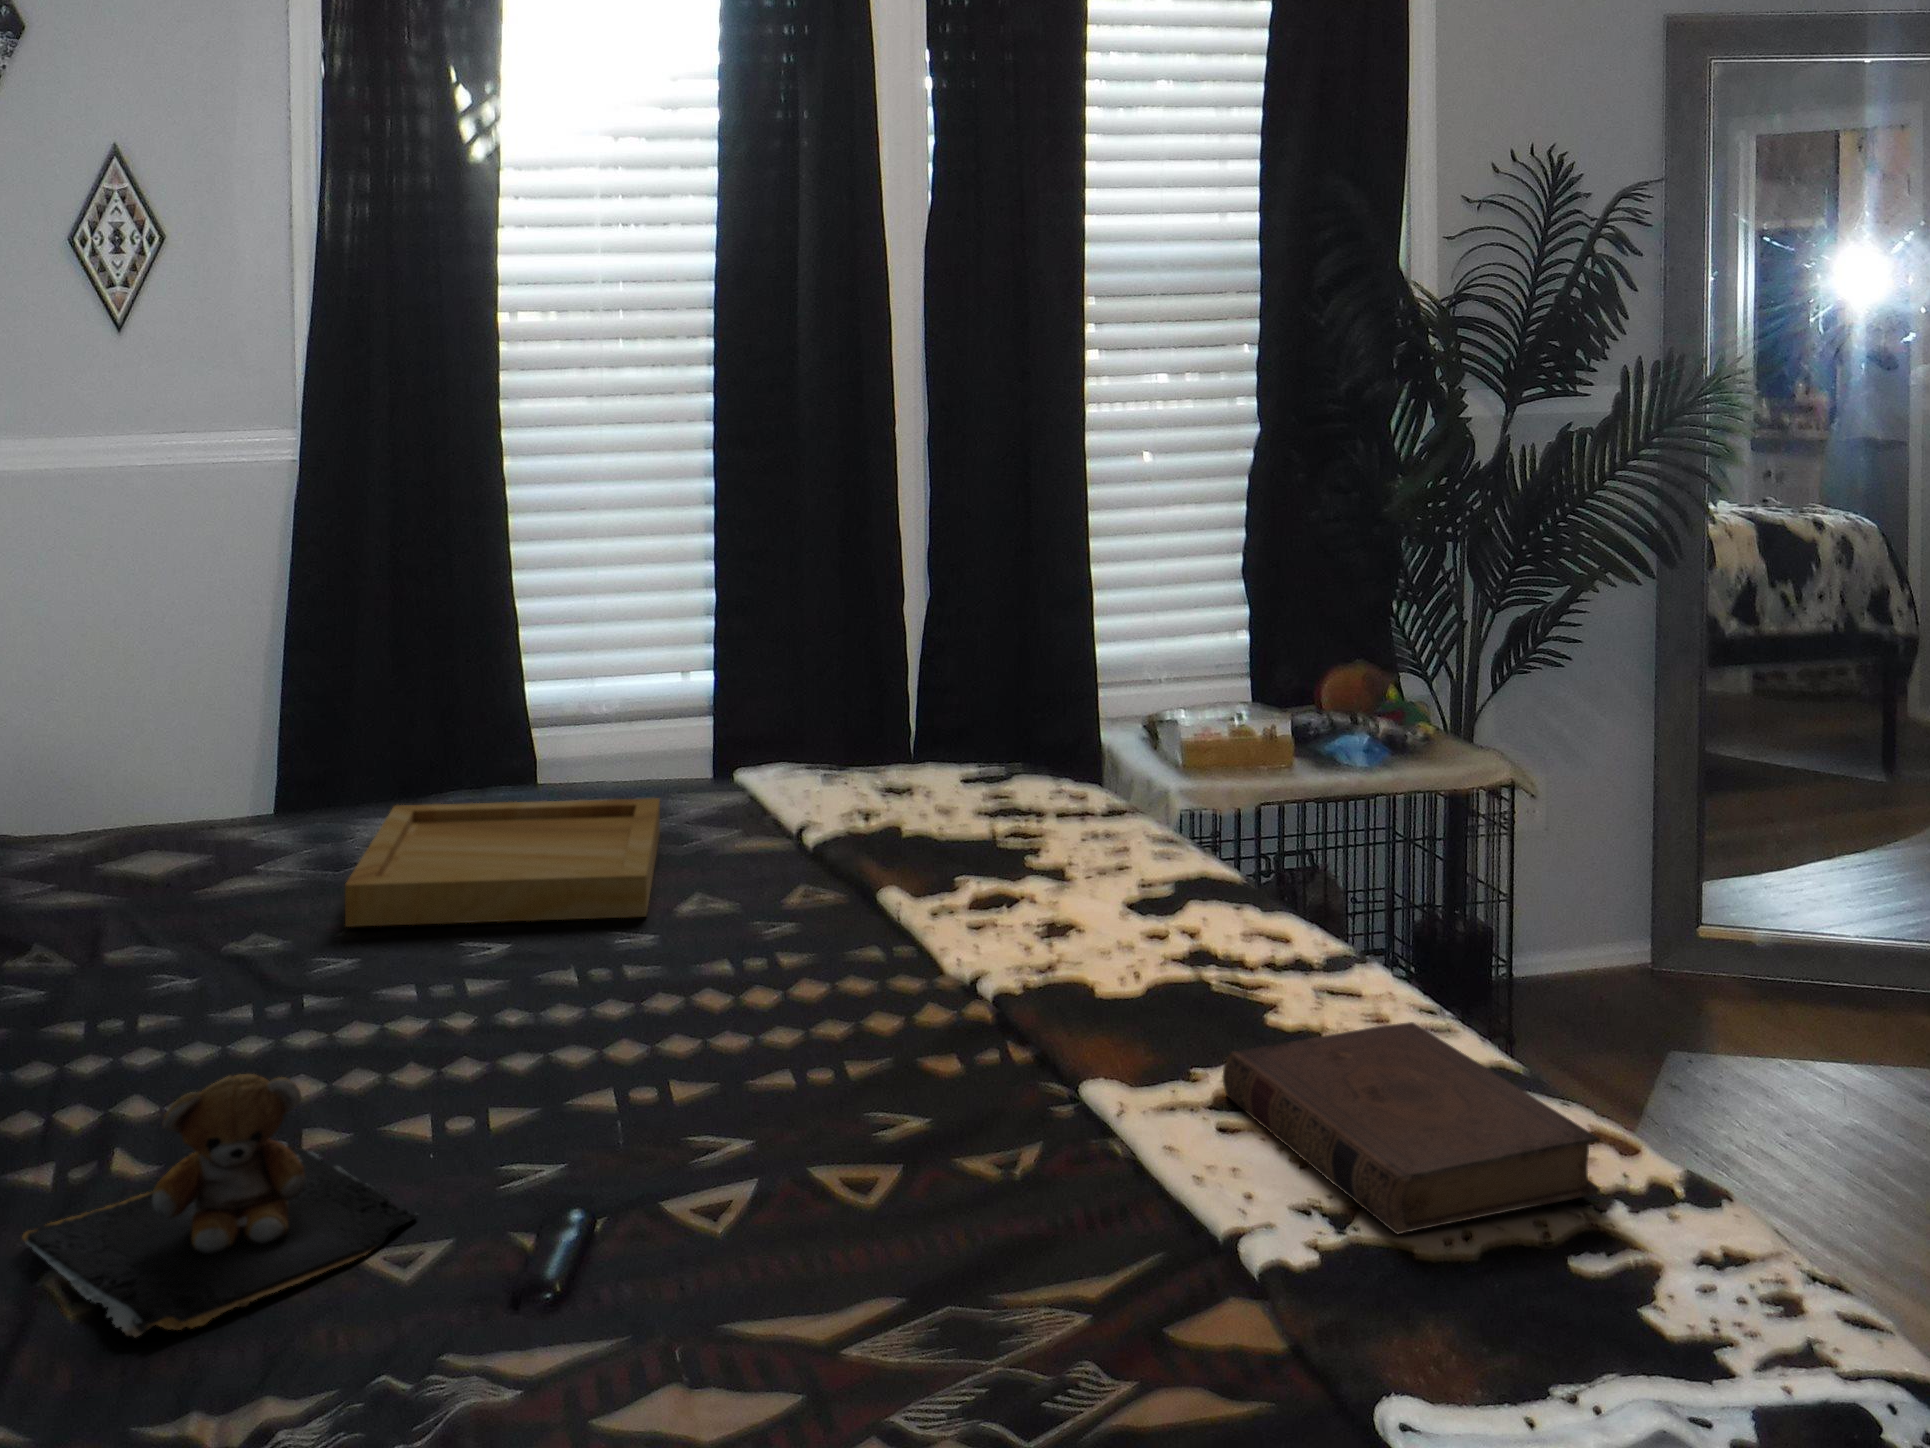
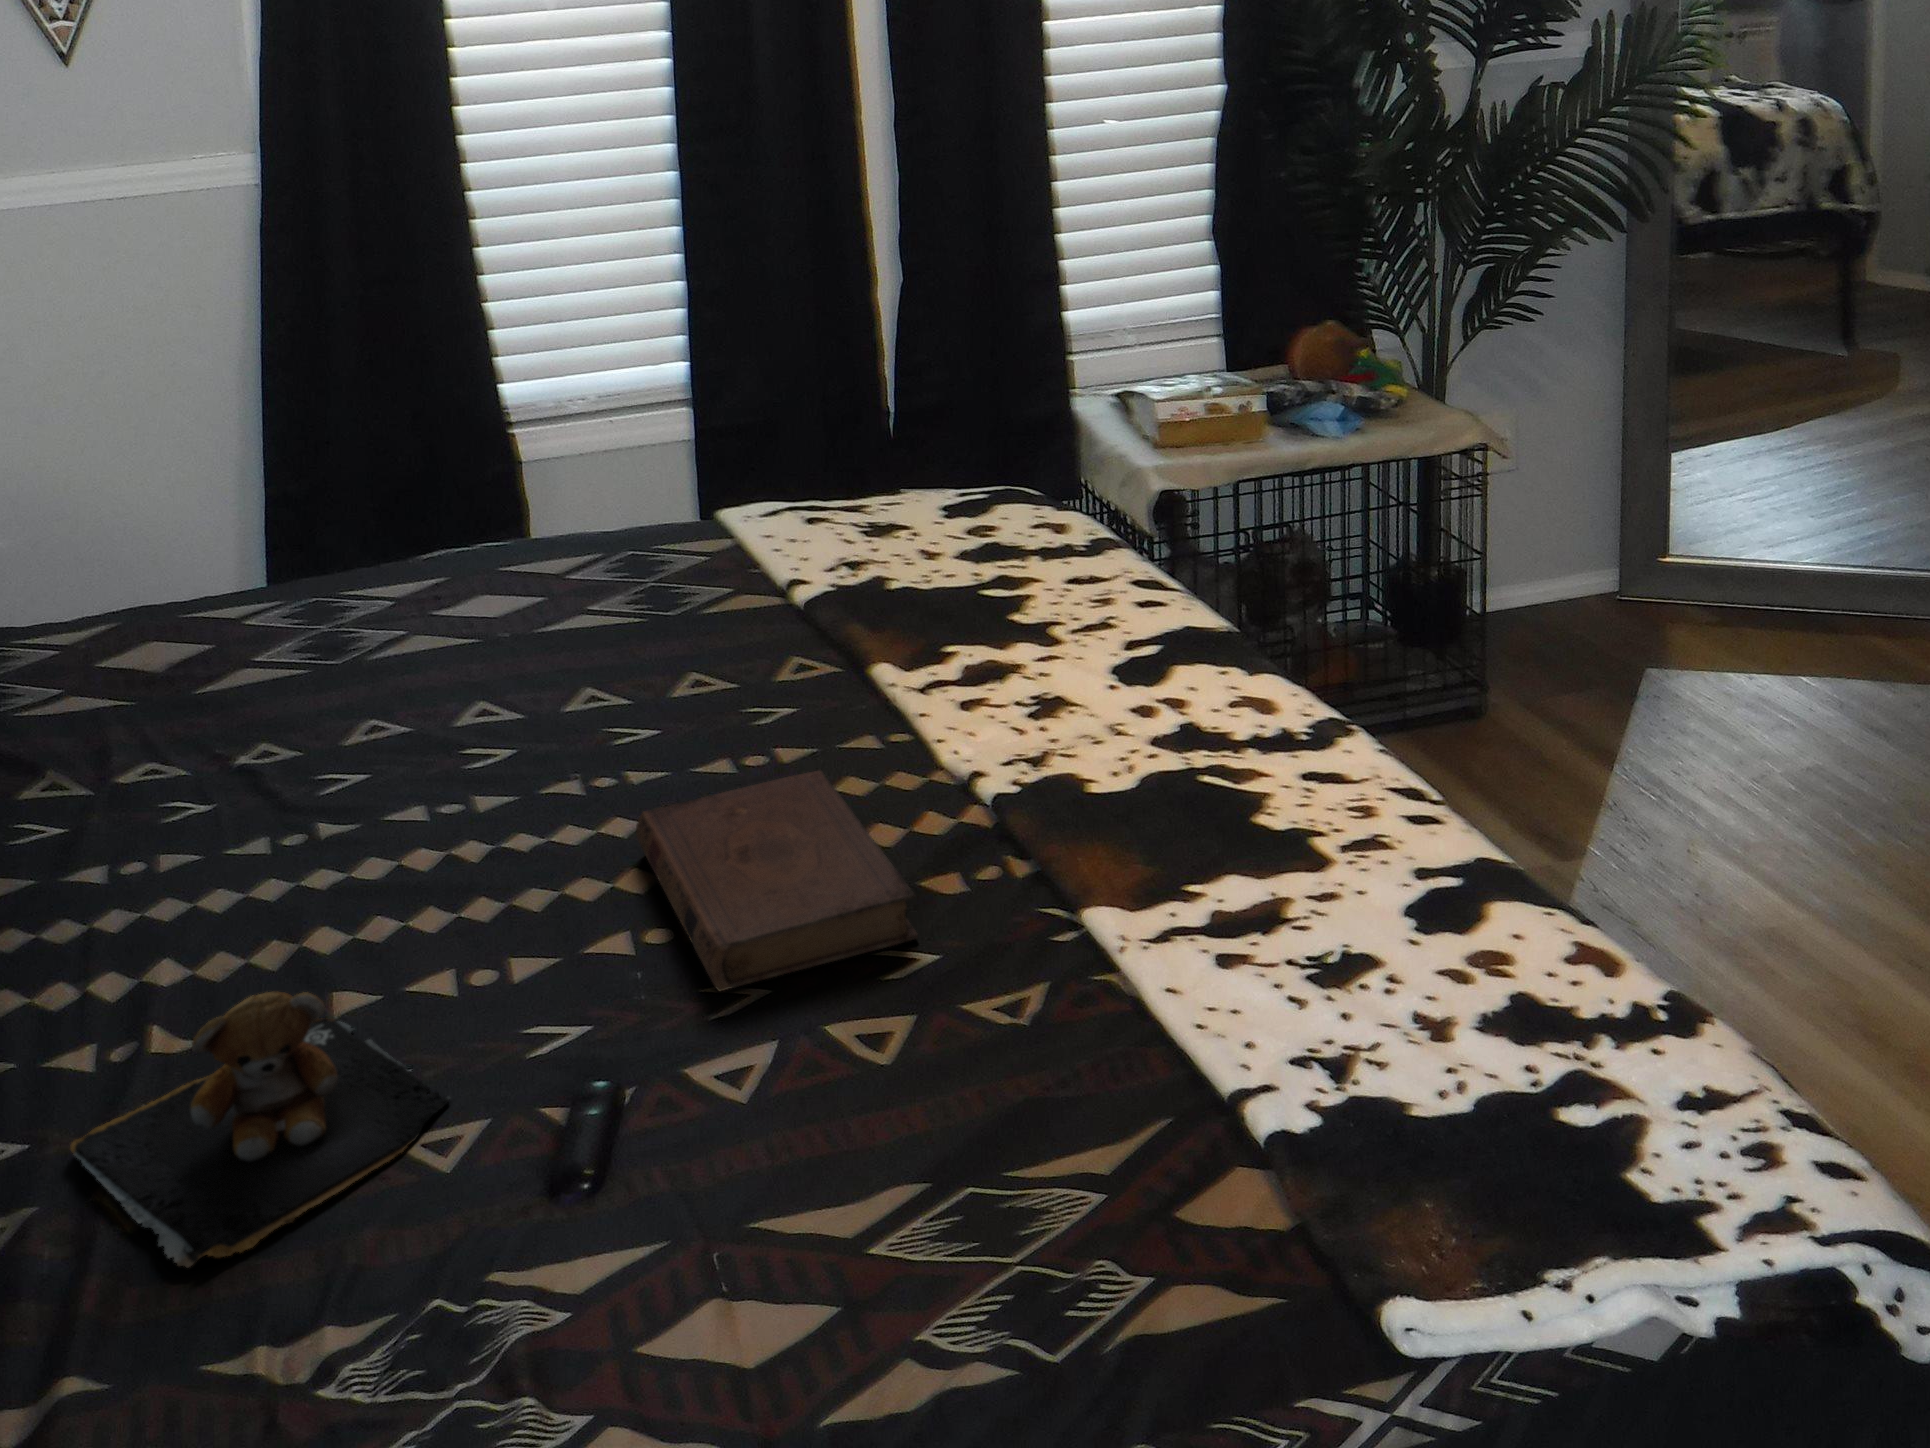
tray: present [345,798,660,927] -> none [354,562,659,731]
book: present [1223,1022,1600,1234] -> present [636,771,918,991]

